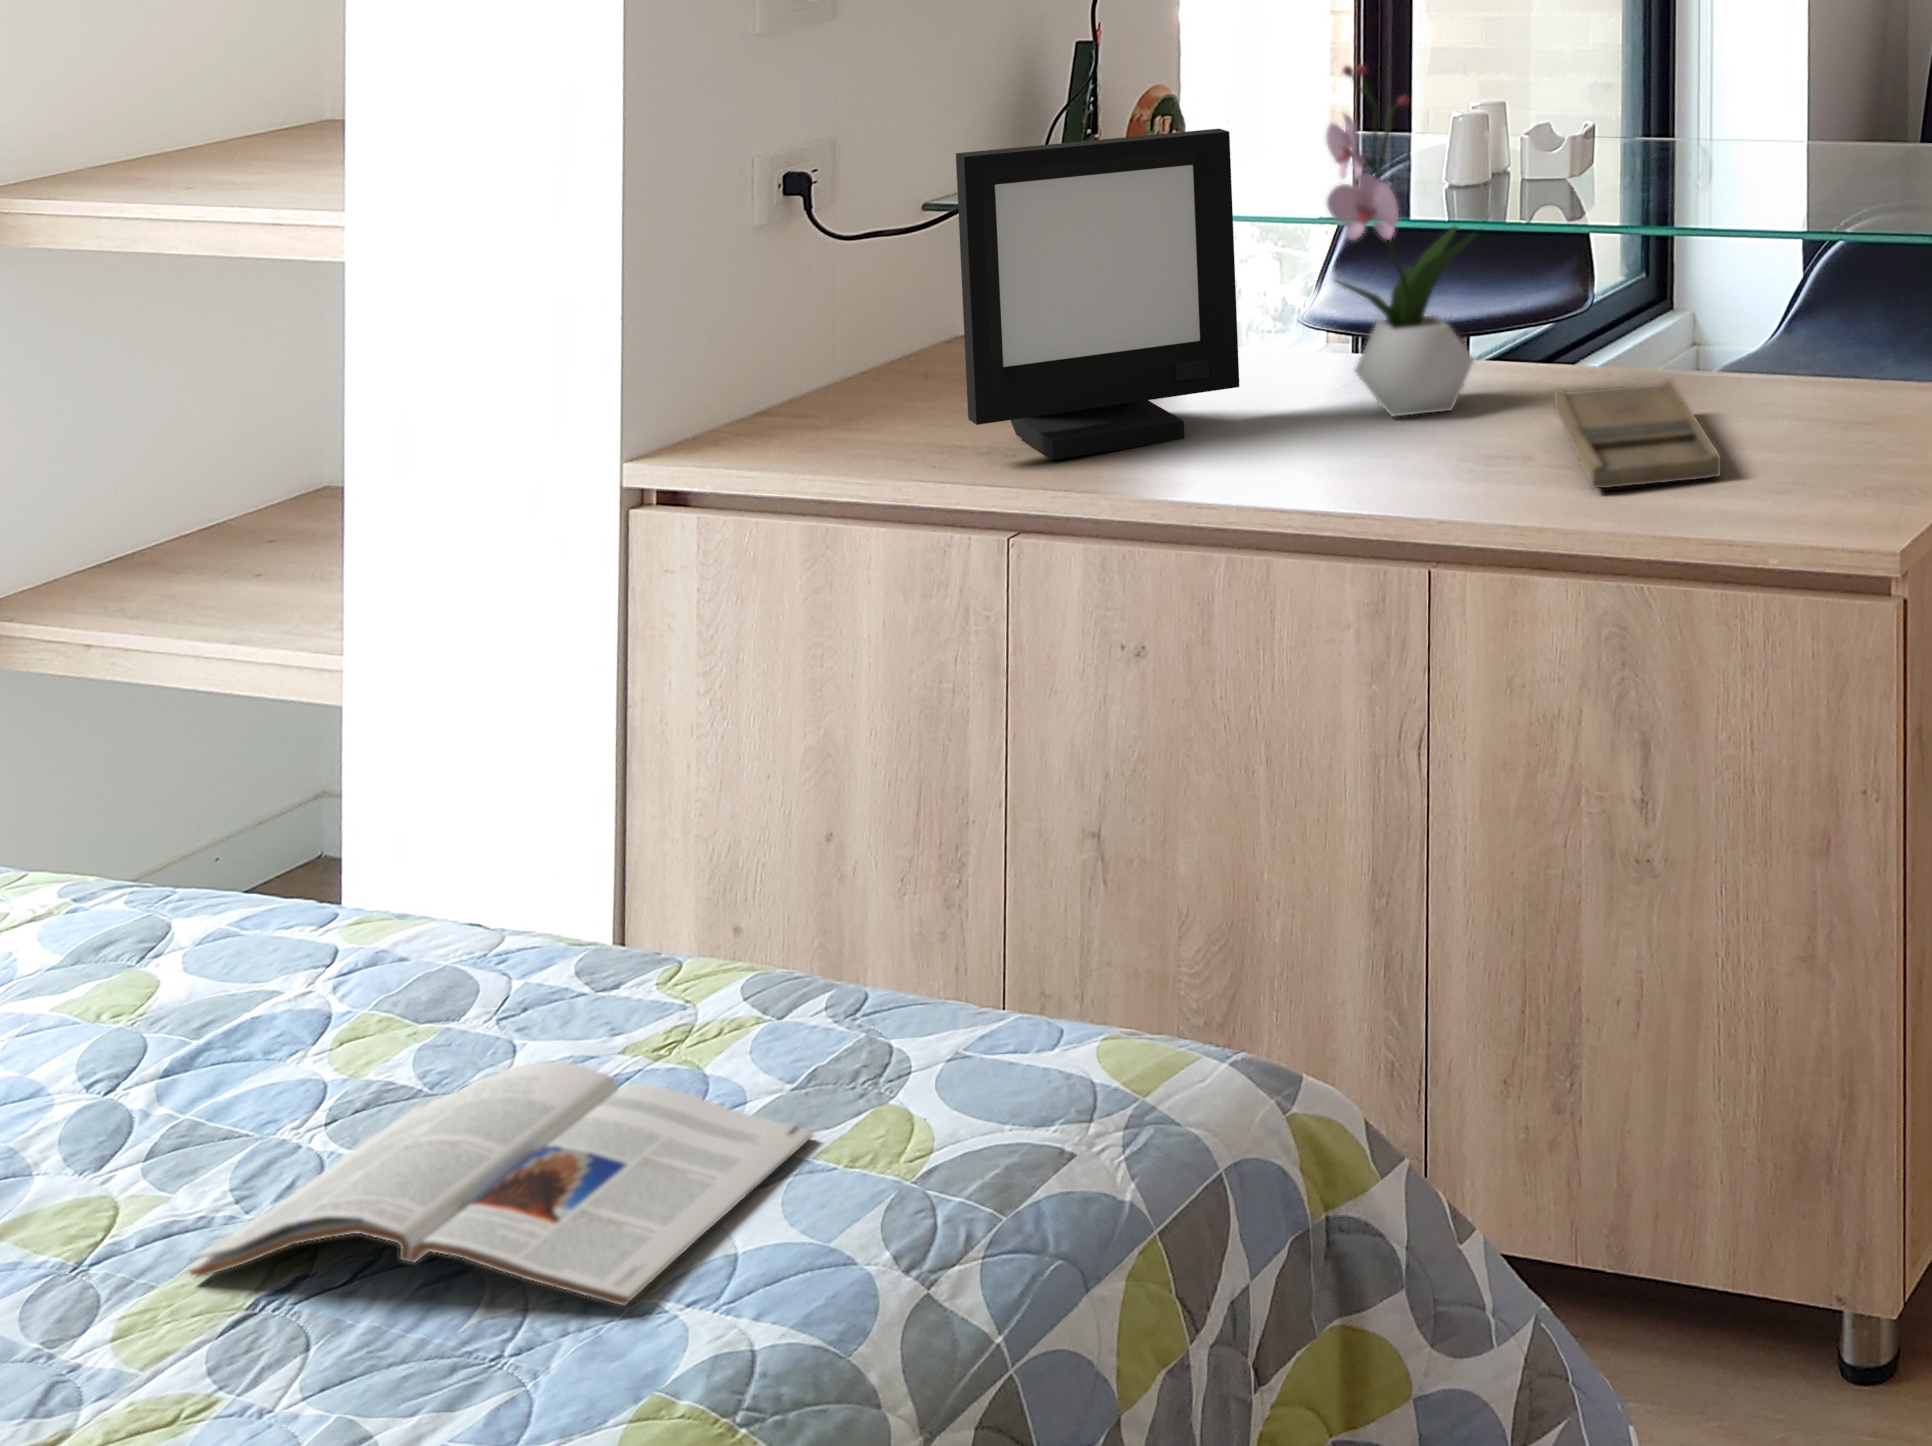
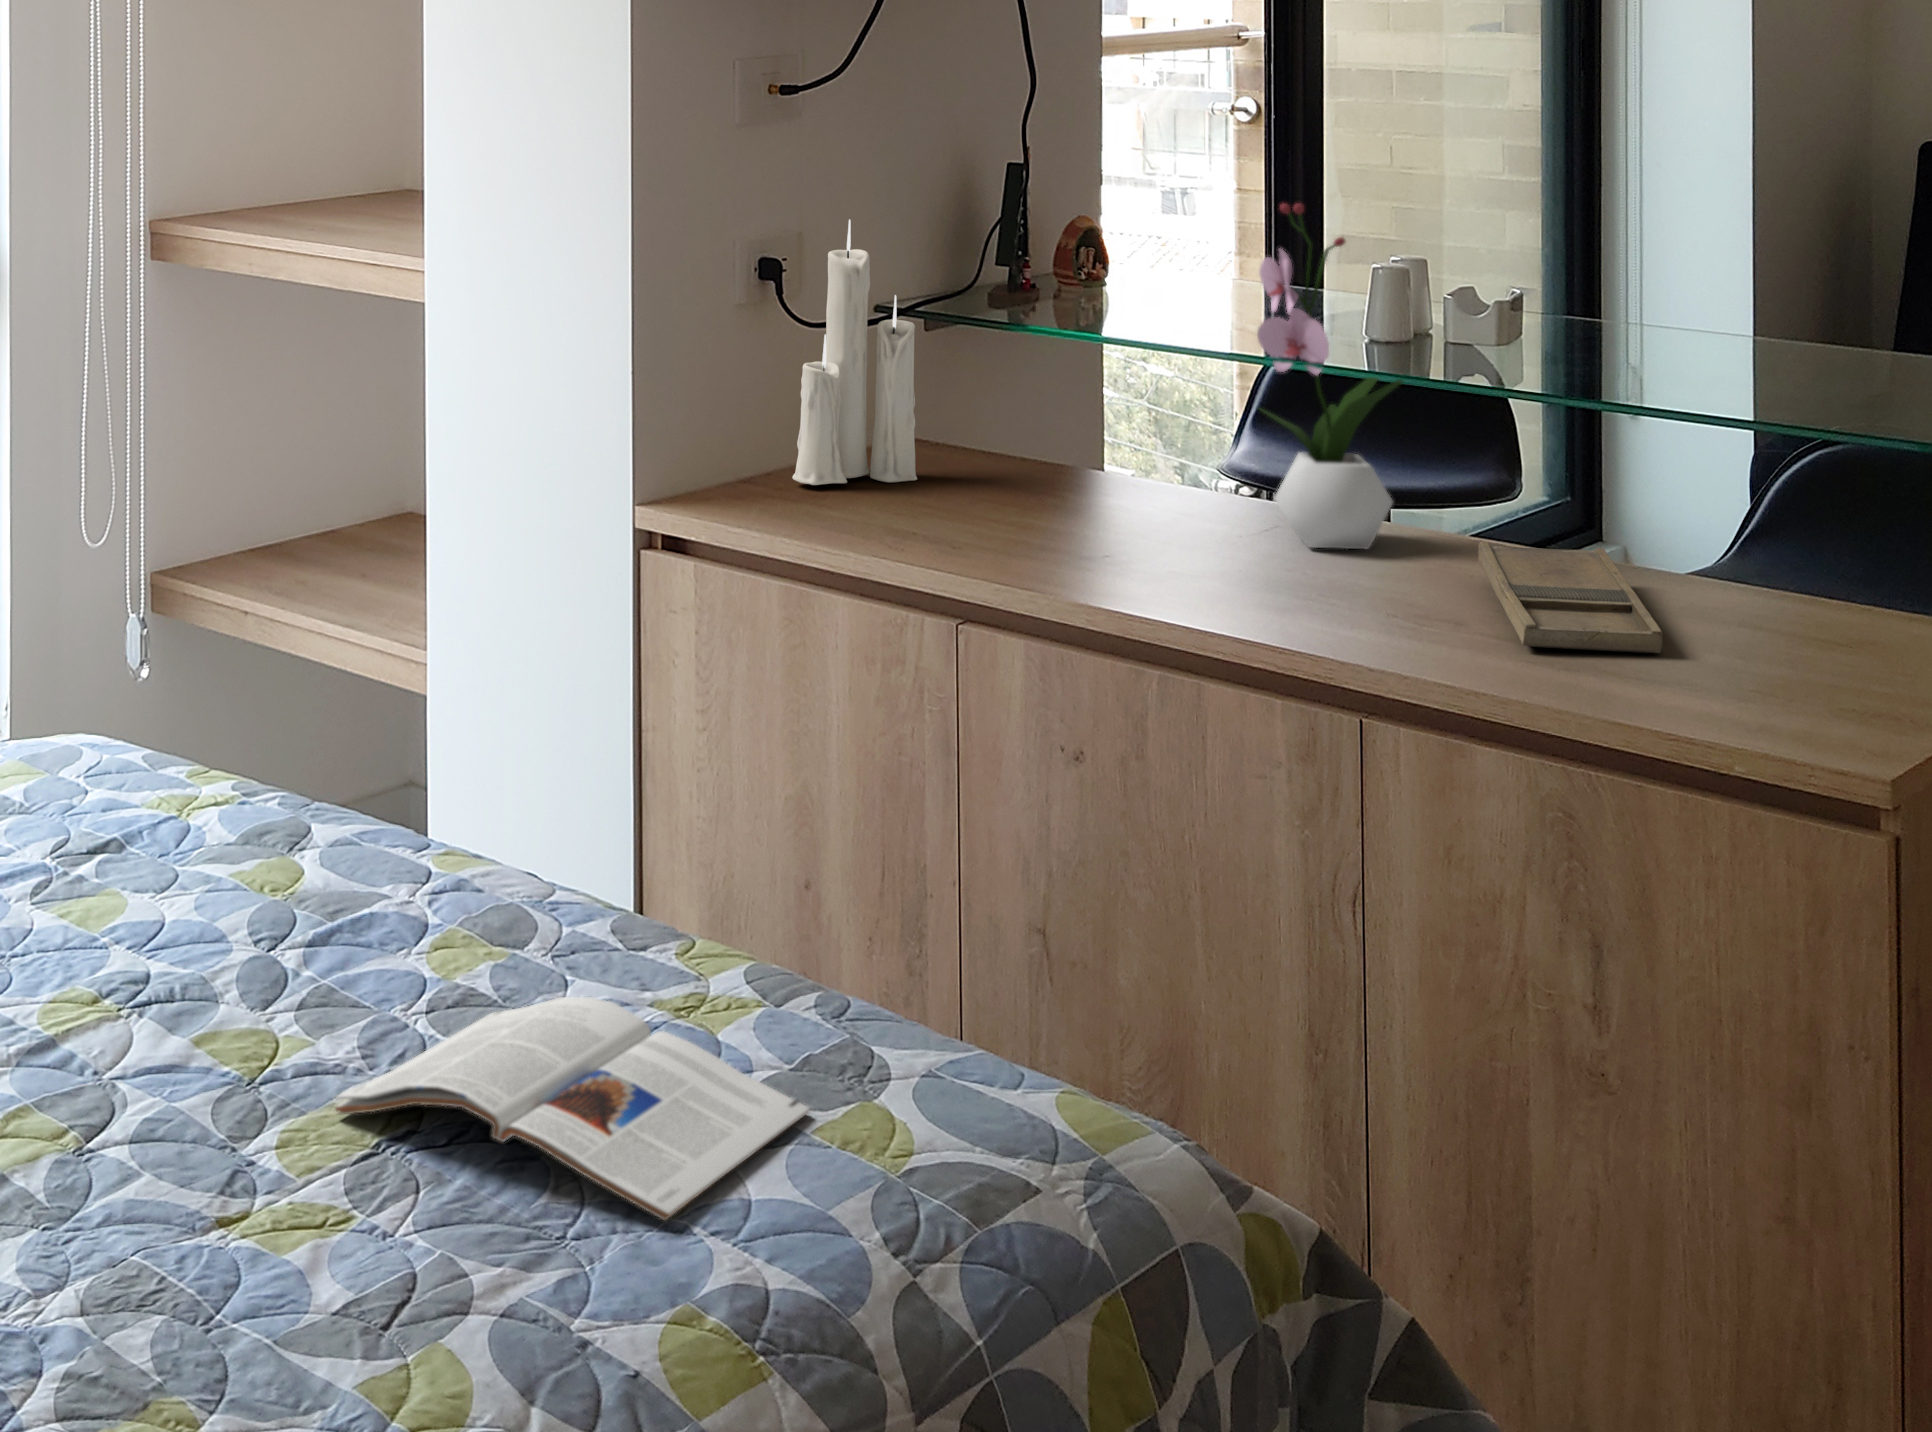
candle: none [834,105,981,419] -> present [793,220,917,485]
picture frame: present [956,129,1239,460] -> none [915,253,1168,545]

